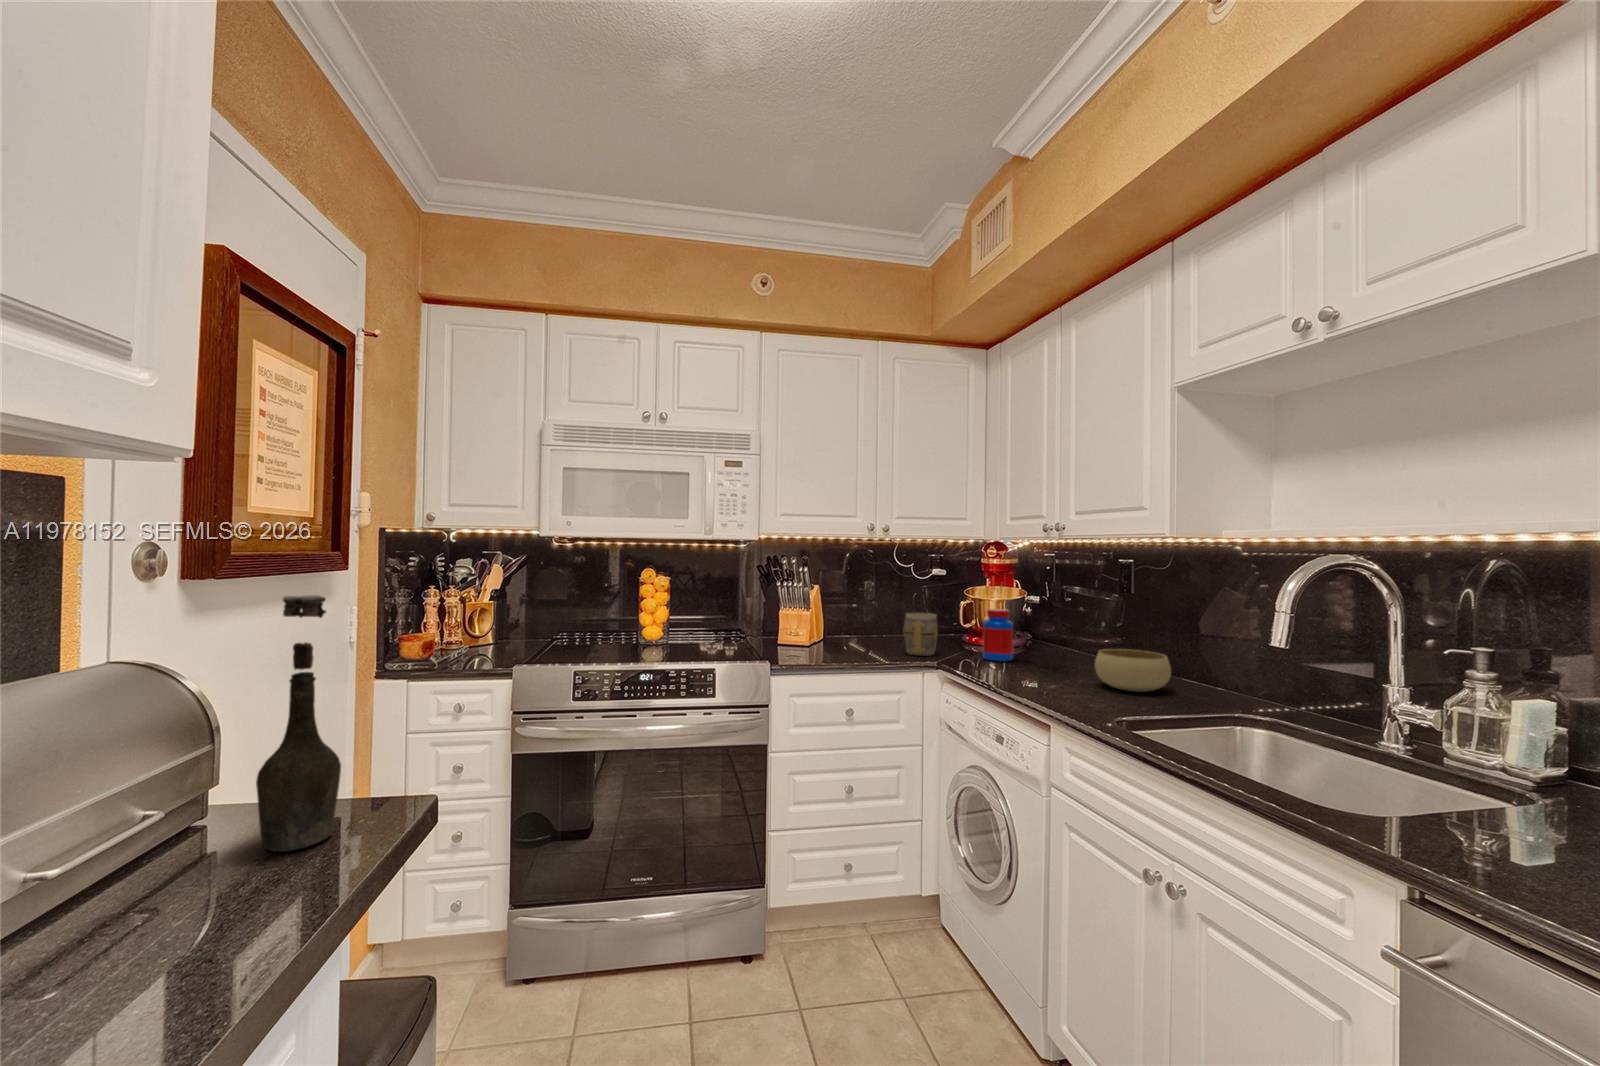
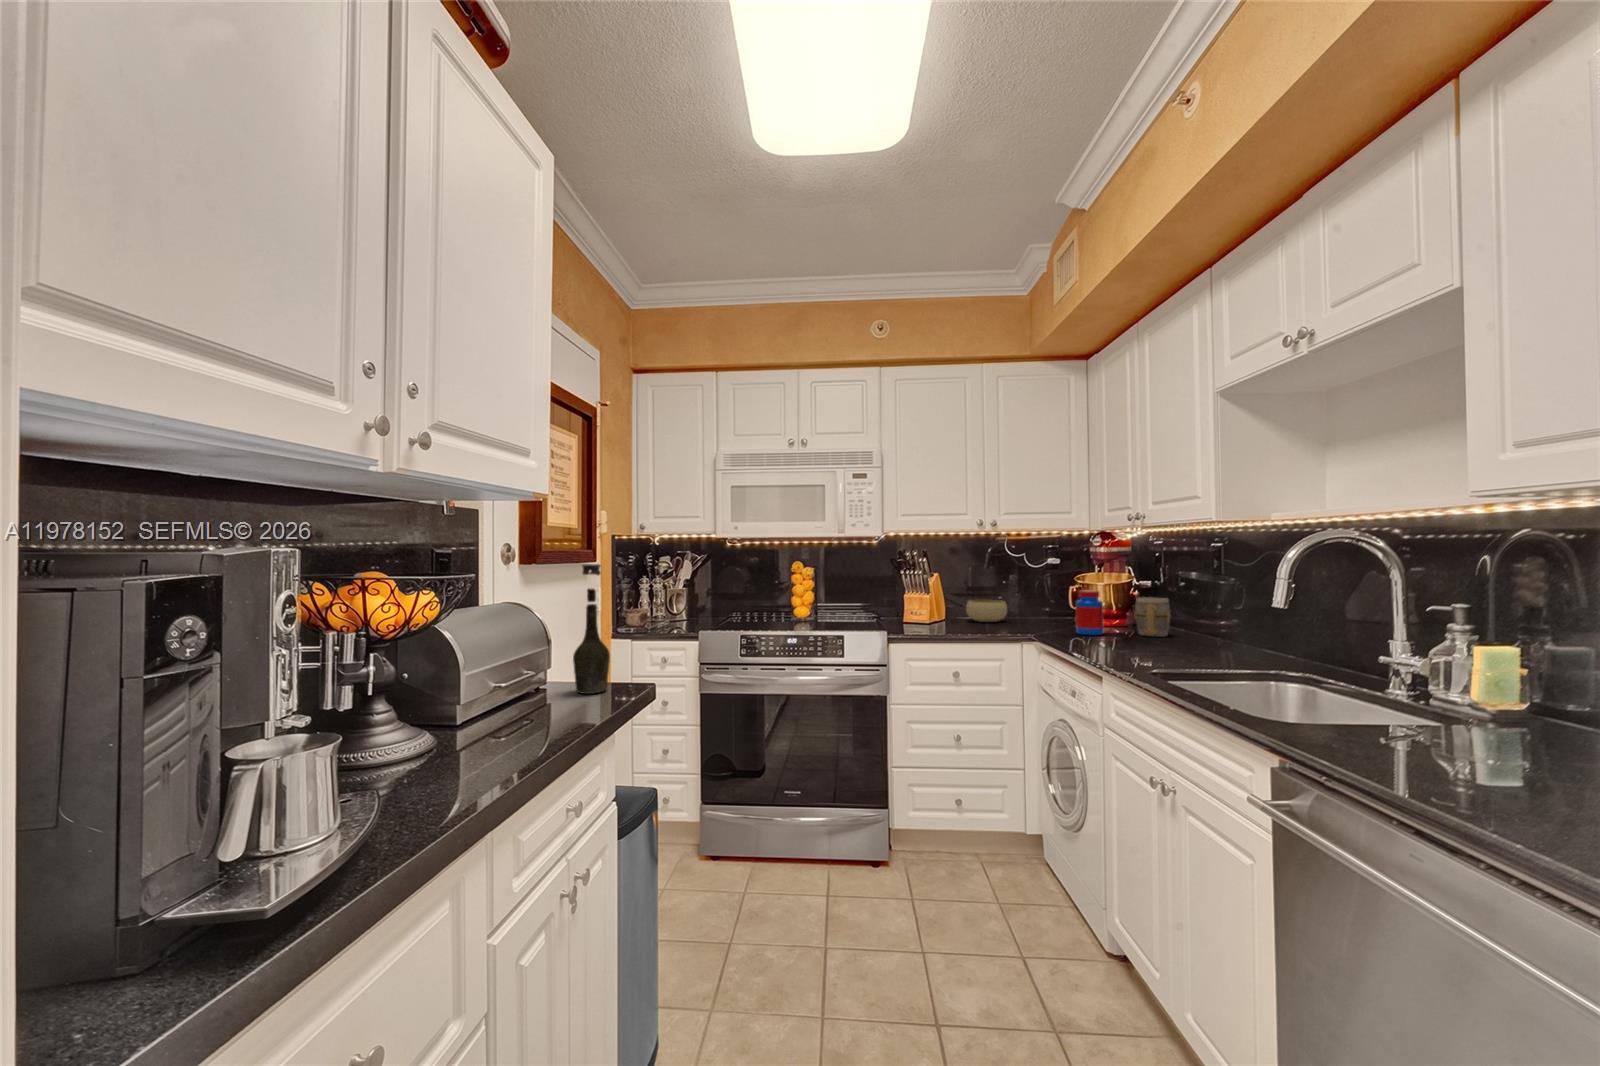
mug: present [903,613,938,656] -> present [1134,597,1171,637]
bowl: present [1095,649,1171,692] -> present [966,600,1007,622]

